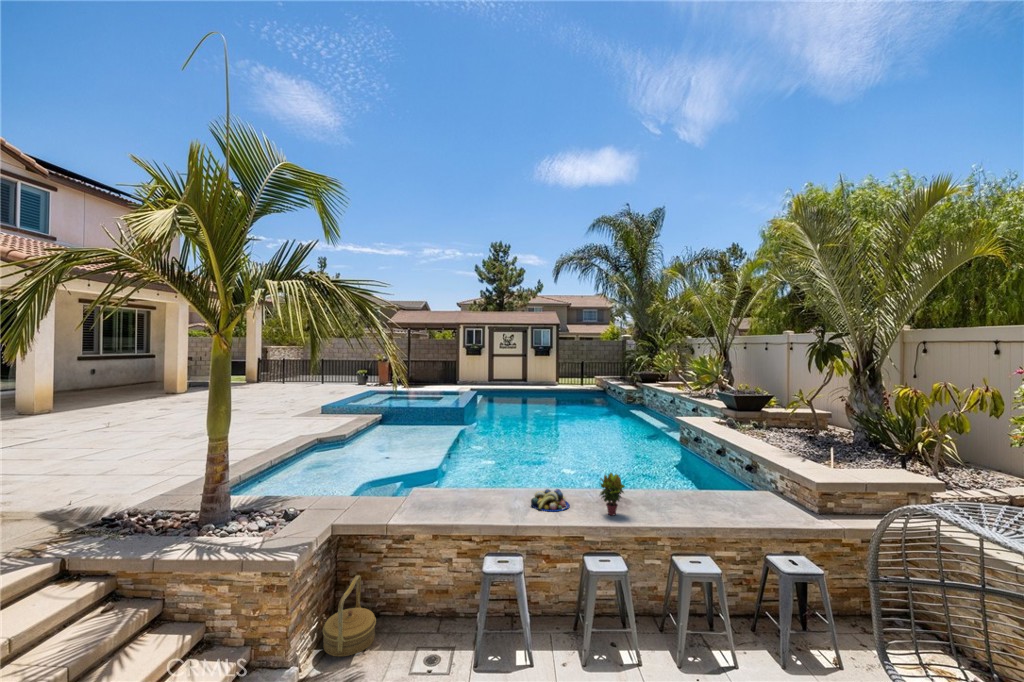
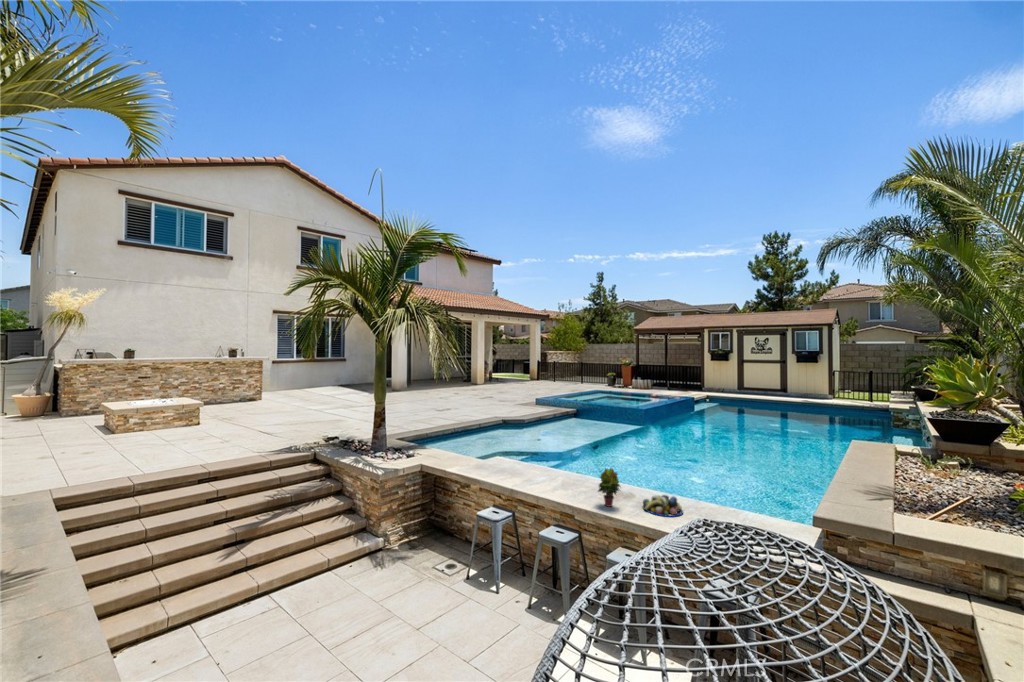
fruit bowl: present [531,489,570,511] -> present [643,495,683,517]
woven basket: present [323,575,376,656] -> none [410,502,442,547]

